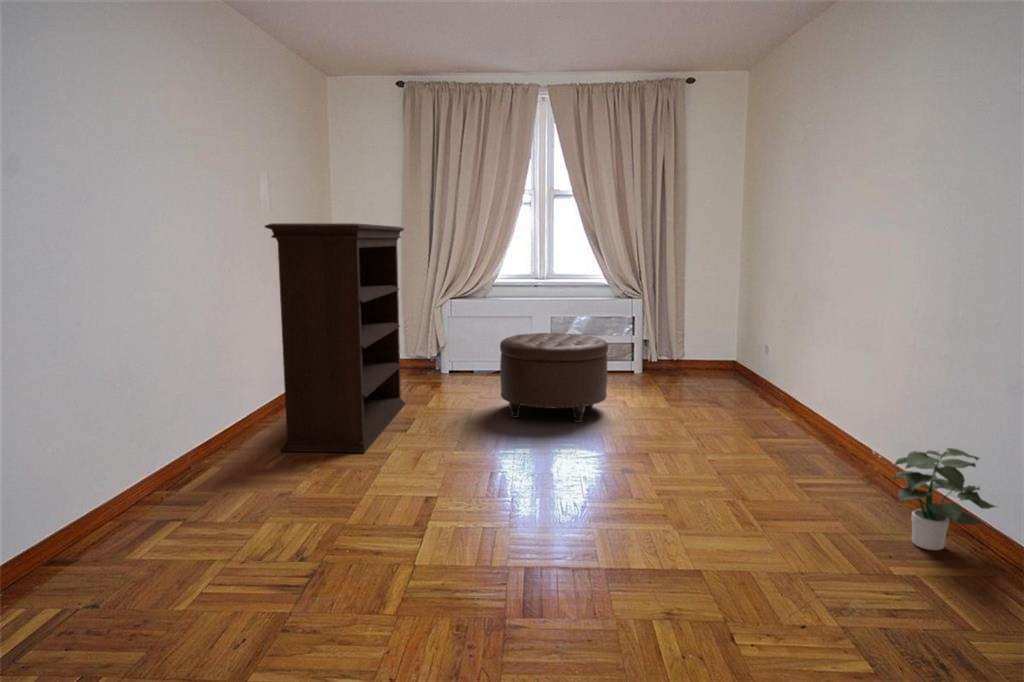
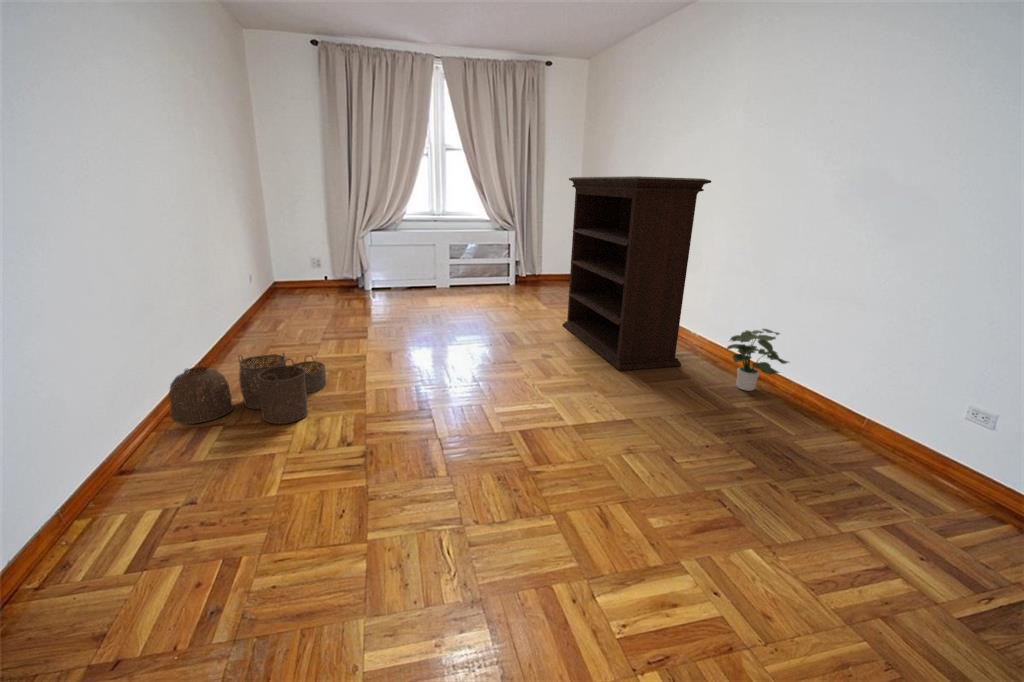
bookshelf: present [265,223,405,453] -> present [563,176,711,370]
ottoman: present [500,333,608,423] -> none [429,257,509,323]
woven basket: none [138,438,324,526] -> present [169,353,326,424]

